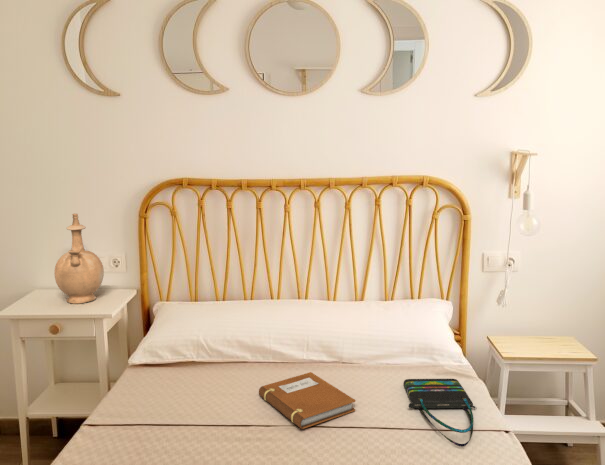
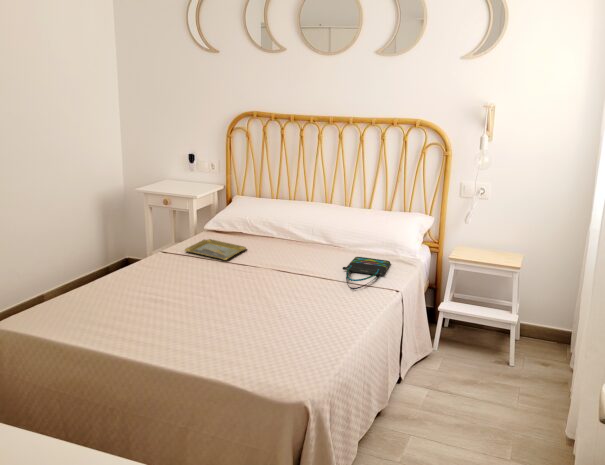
vase: present [54,214,104,304] -> none [172,131,202,189]
notebook: present [259,372,355,429] -> none [263,245,312,269]
tray: none [122,385,228,426] -> present [185,239,246,260]

